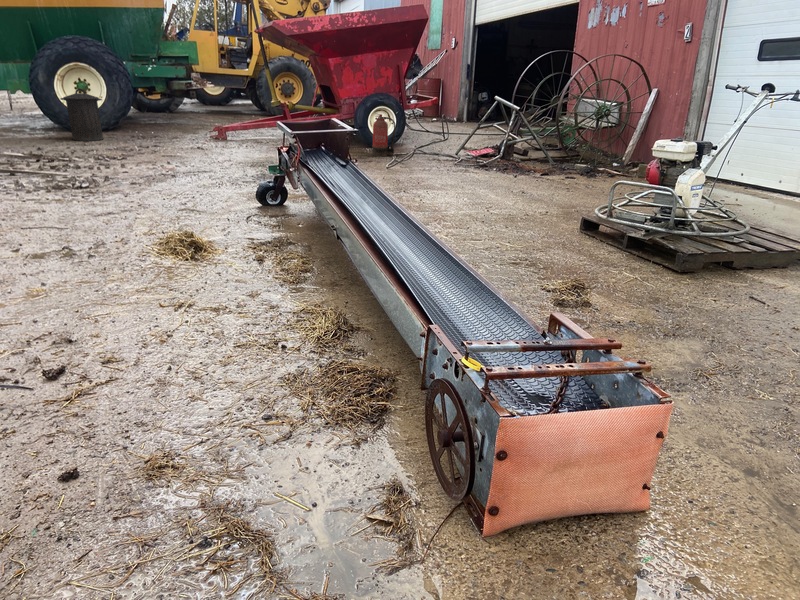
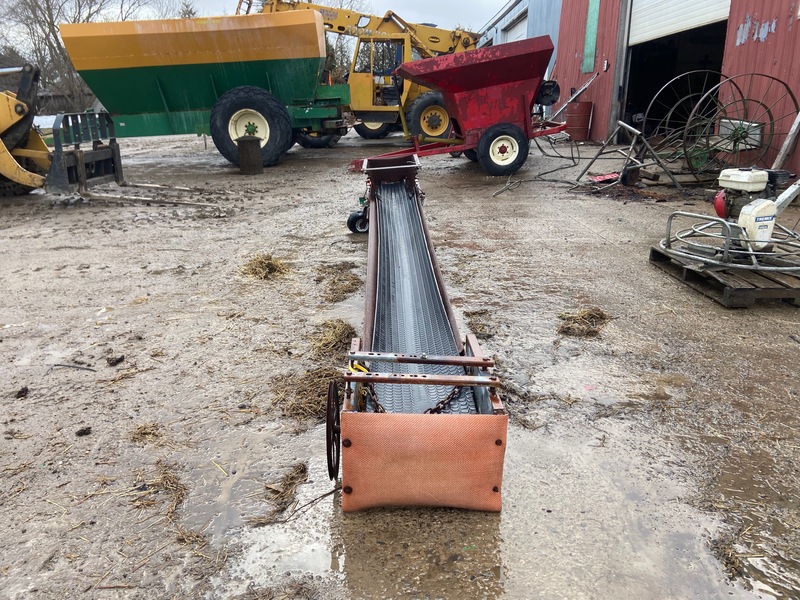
fire extinguisher: present [372,114,396,156] -> none [489,144,512,185]

